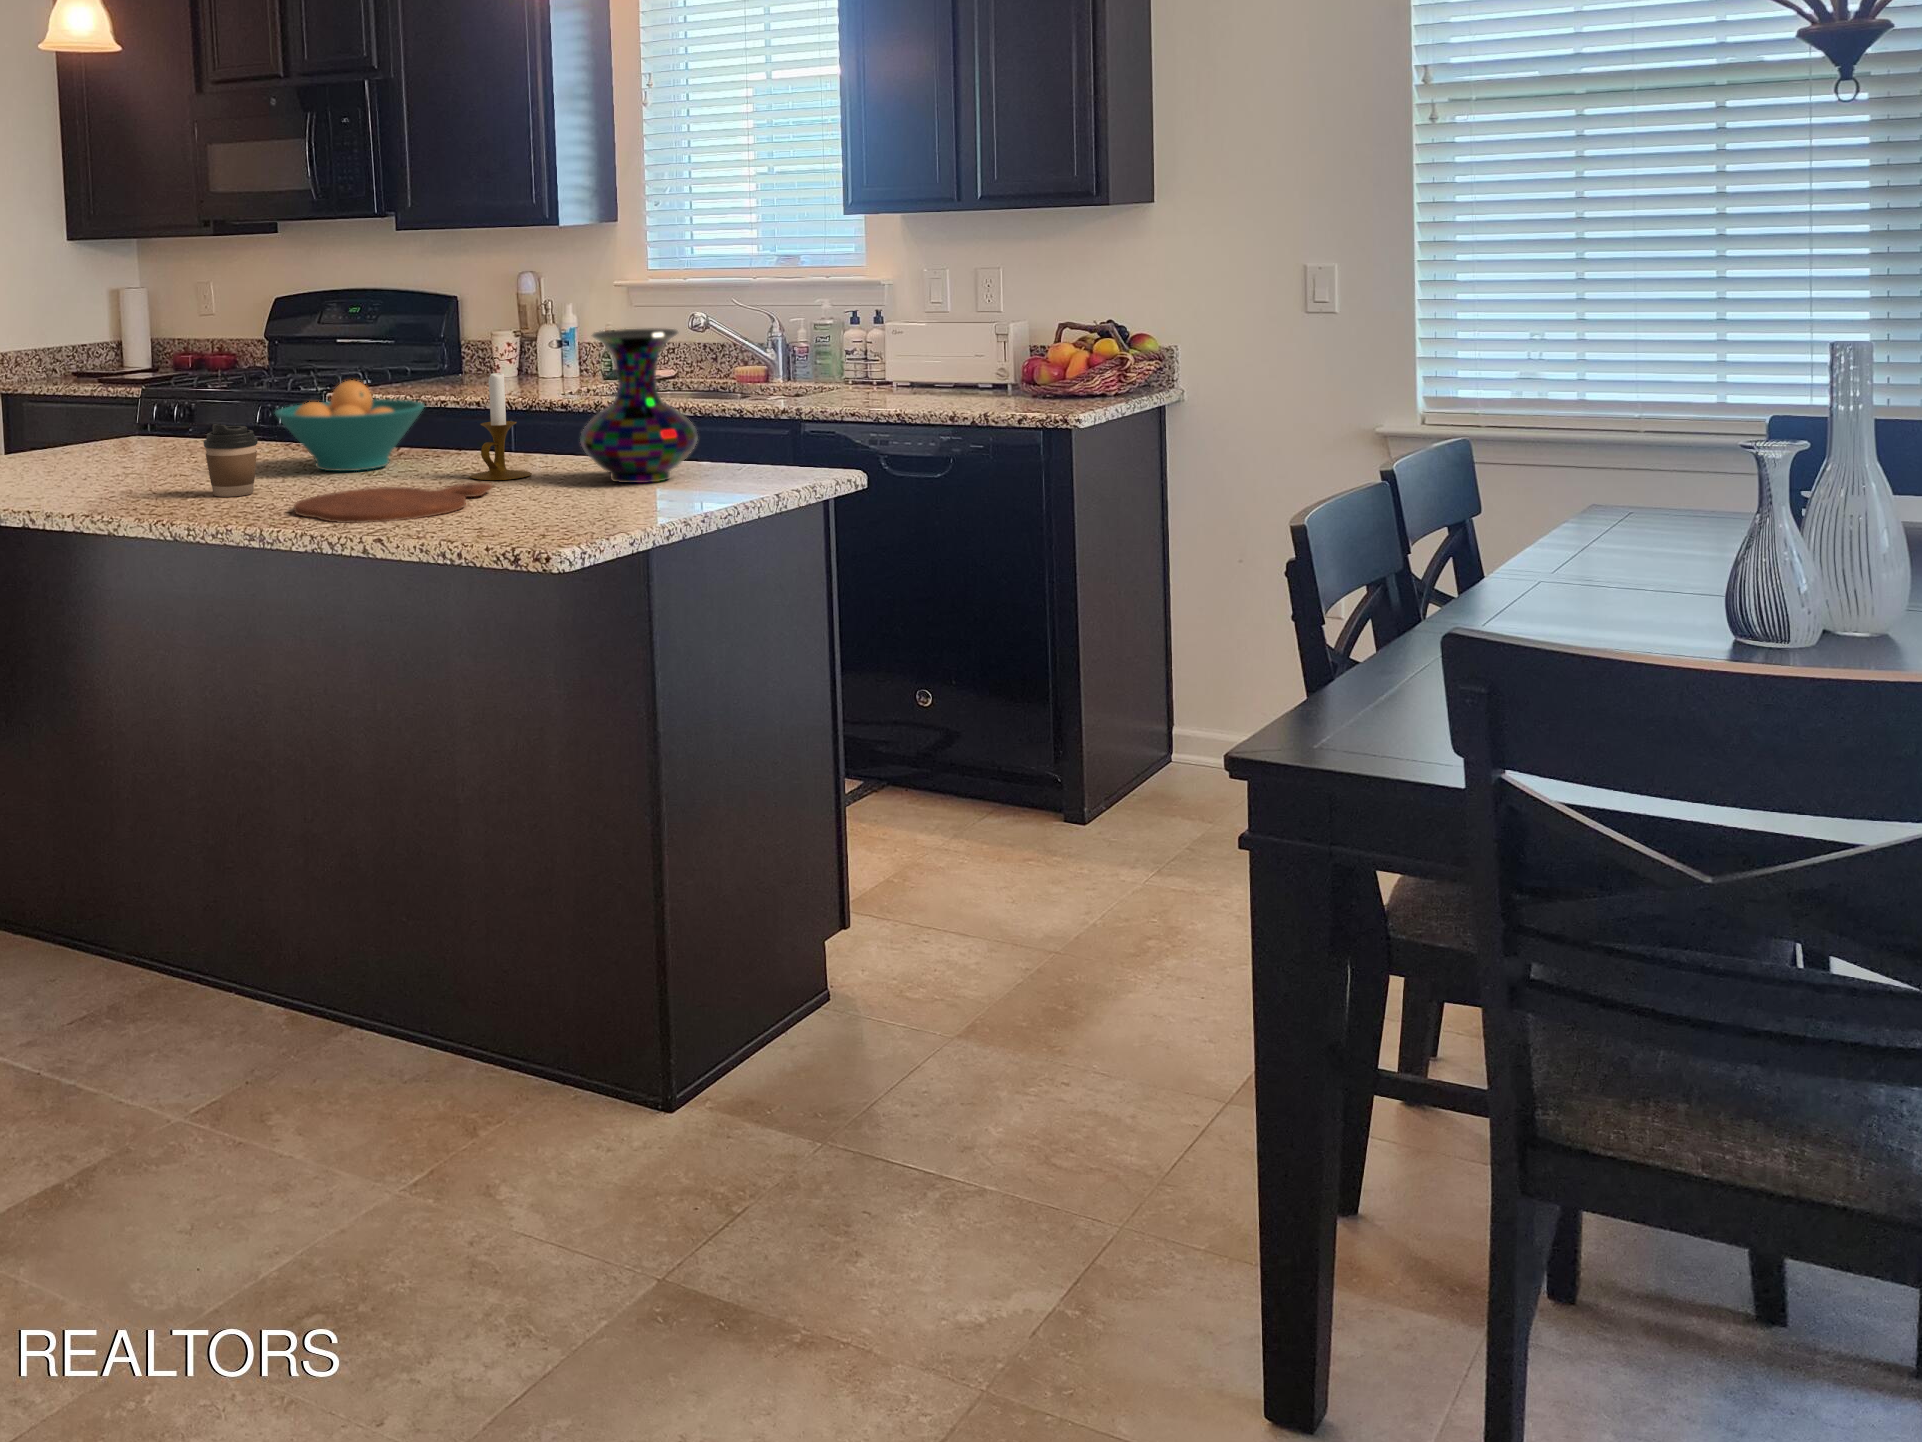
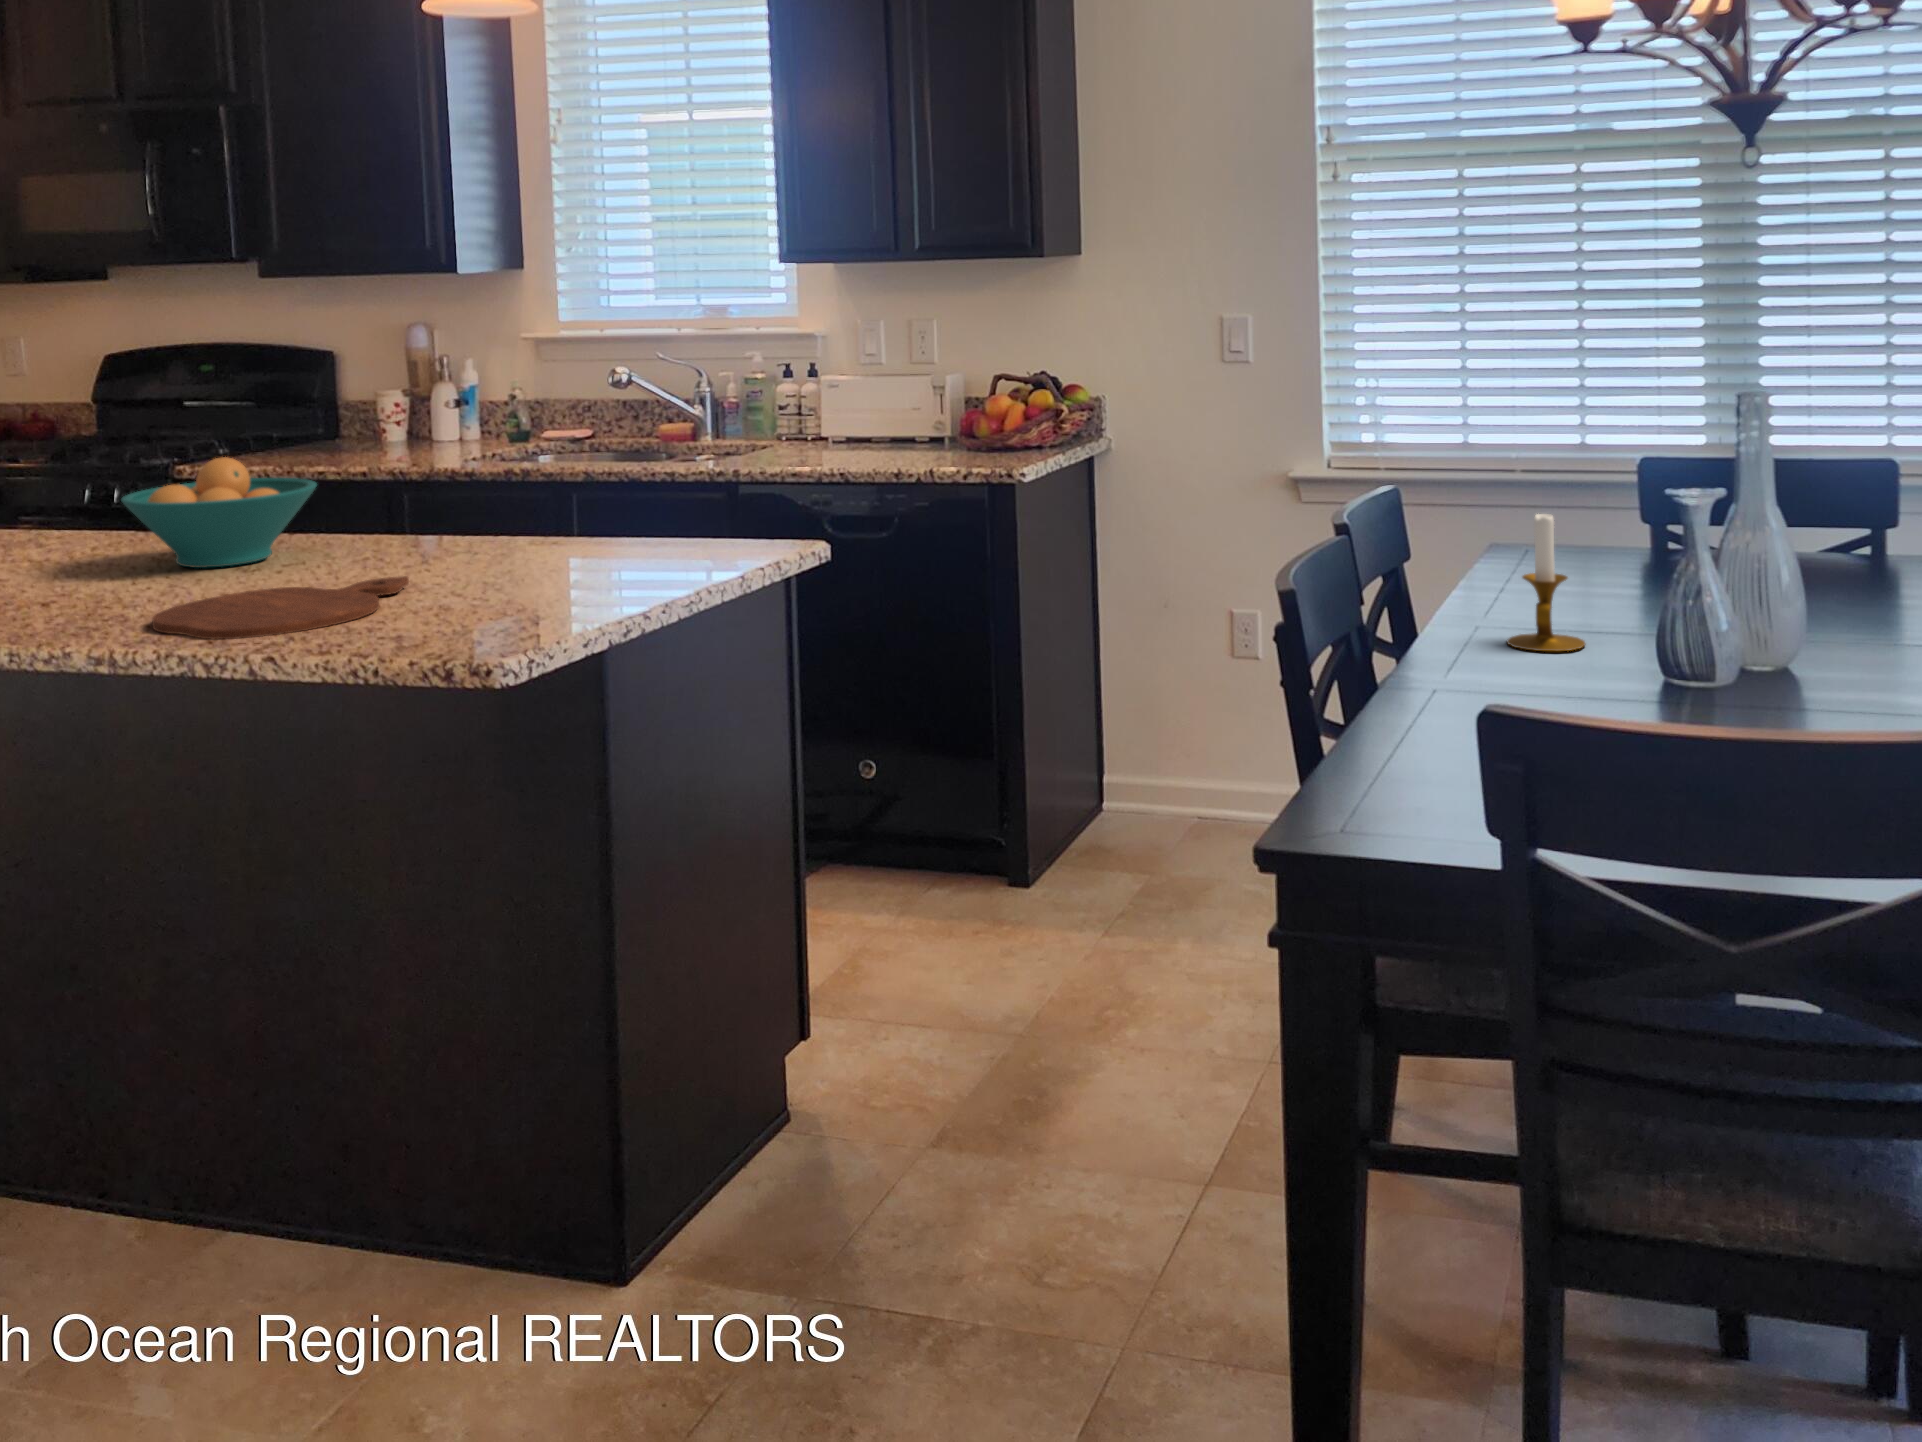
vase: present [580,328,698,483] -> none [514,390,652,568]
candlestick: present [469,373,532,480] -> present [1507,514,1585,651]
coffee cup: present [203,424,258,497] -> none [25,519,100,610]

